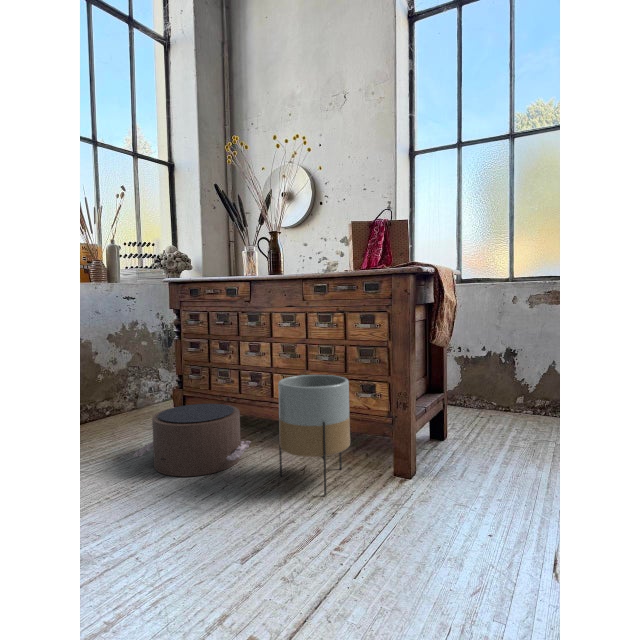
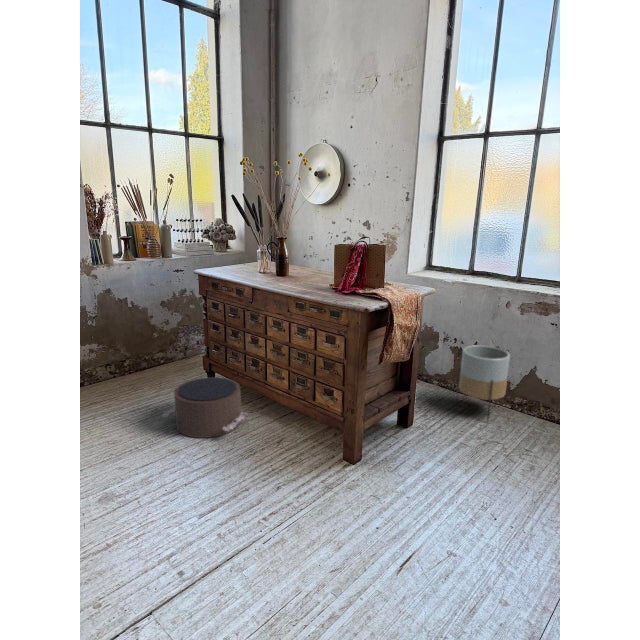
planter: present [278,375,350,495] -> present [456,345,510,421]

